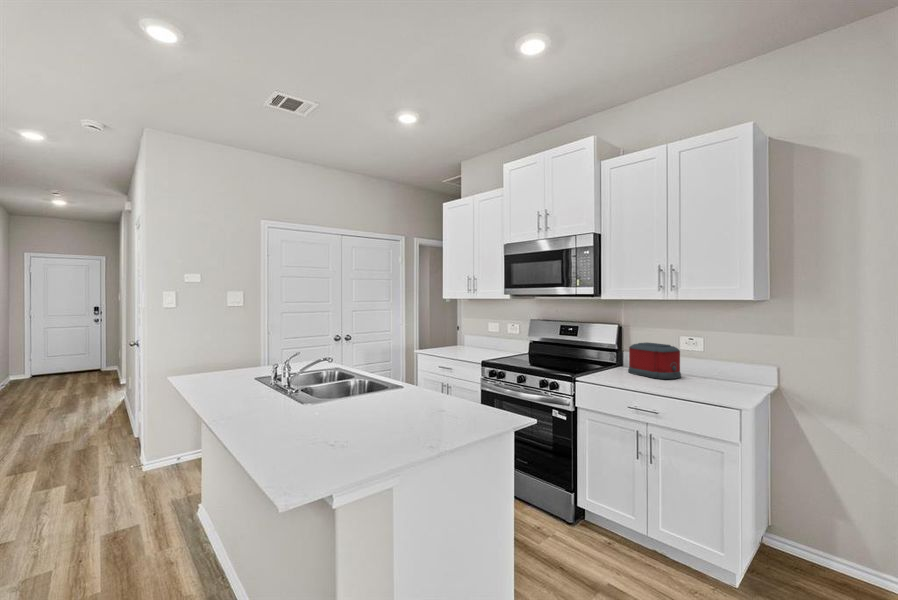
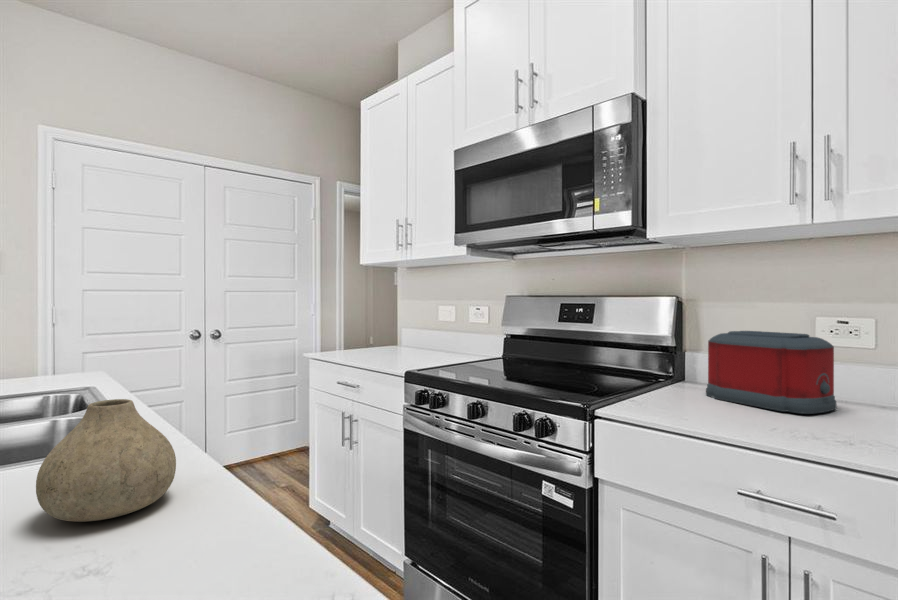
vase: none [402,370,438,405] -> present [36,399,176,522]

